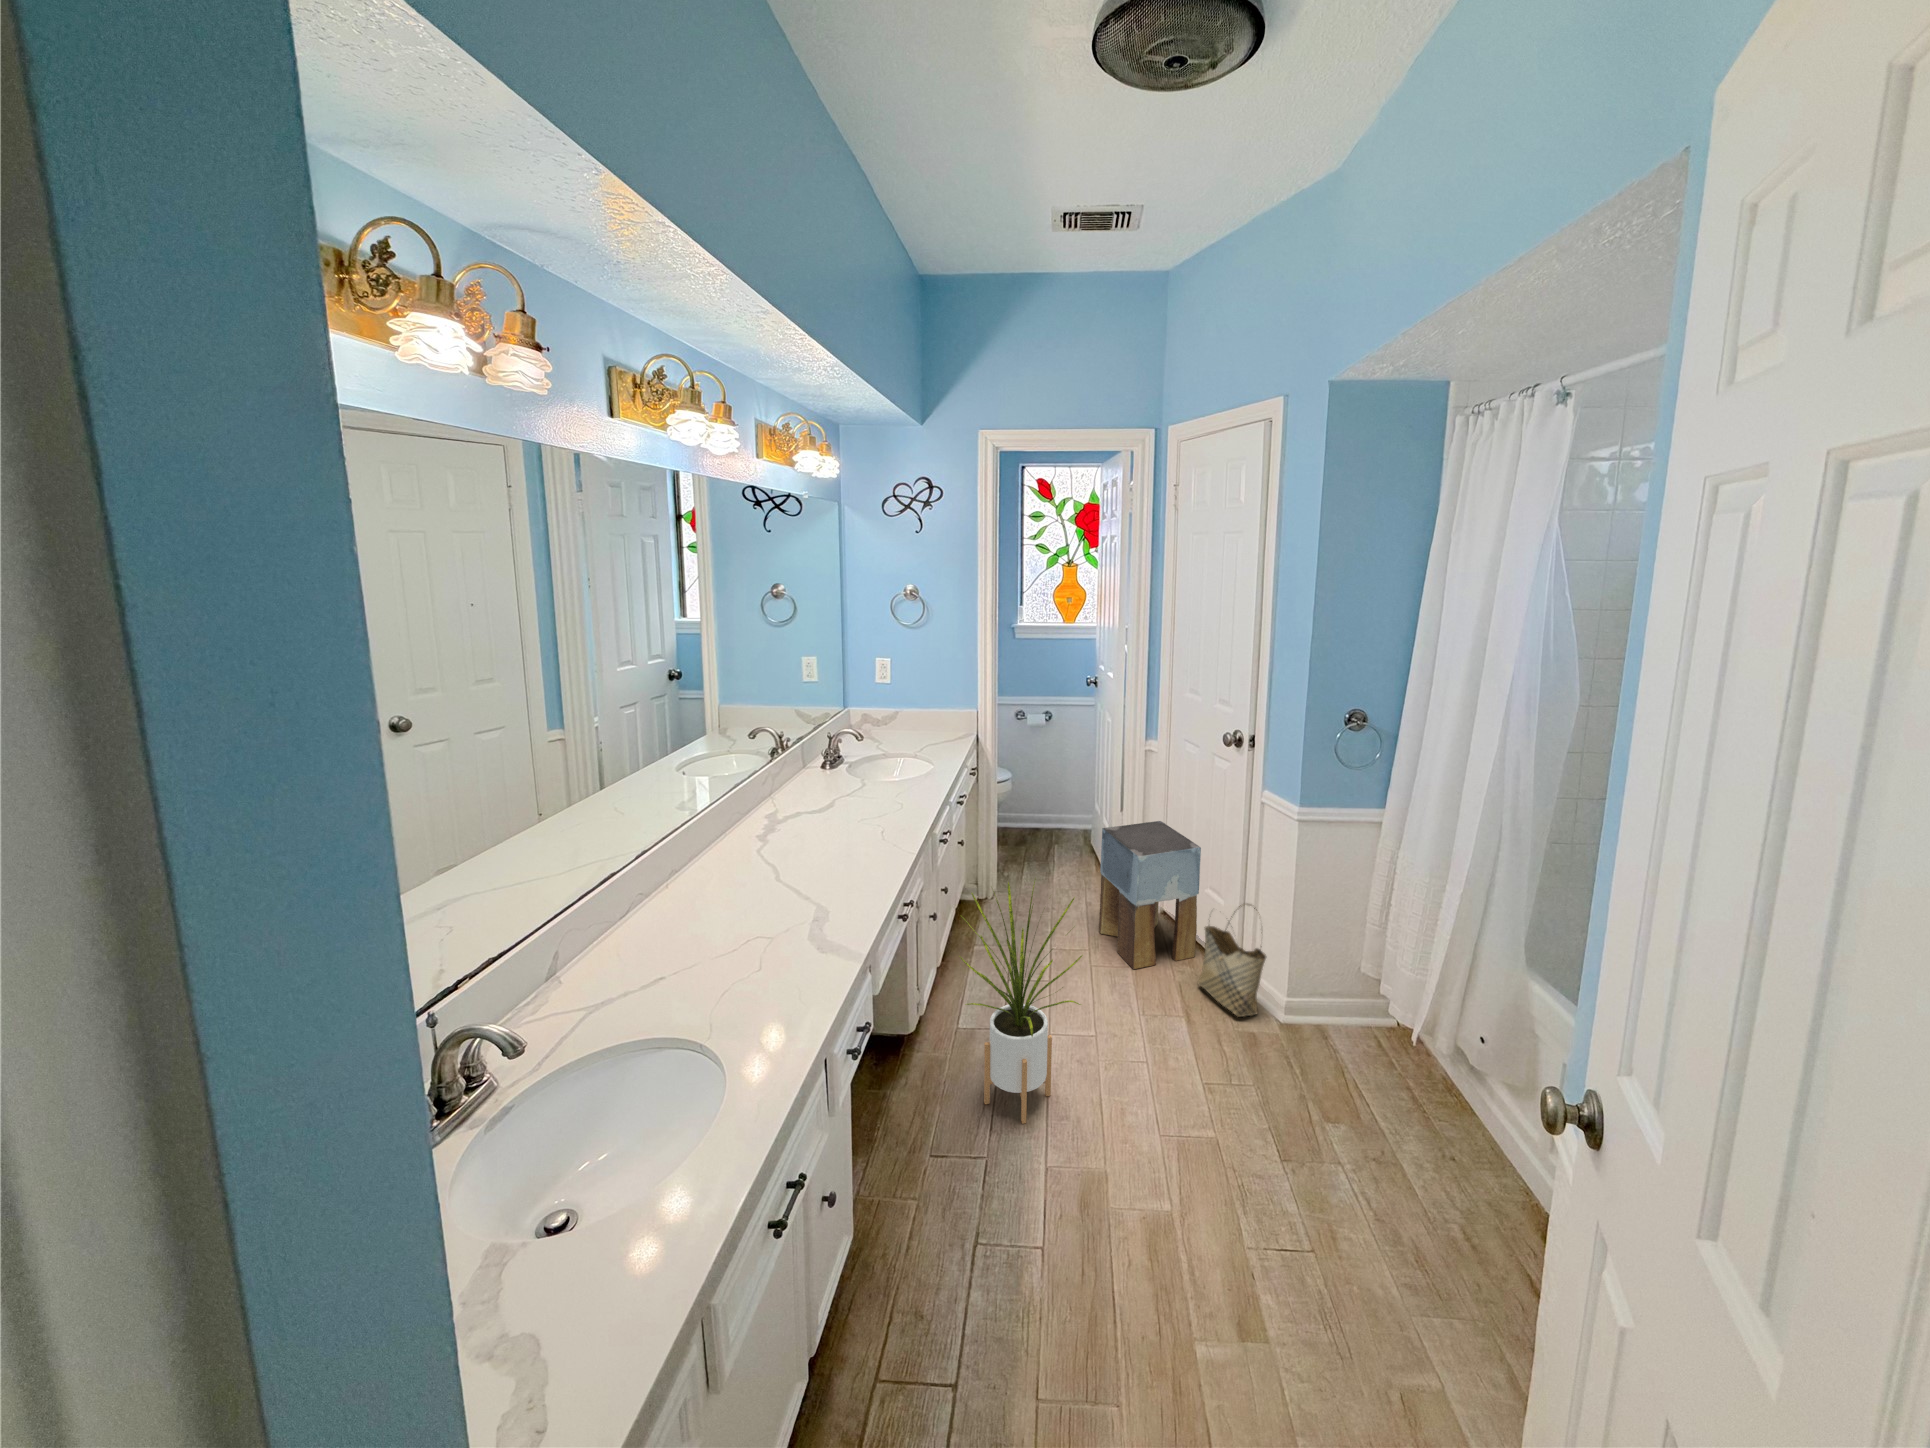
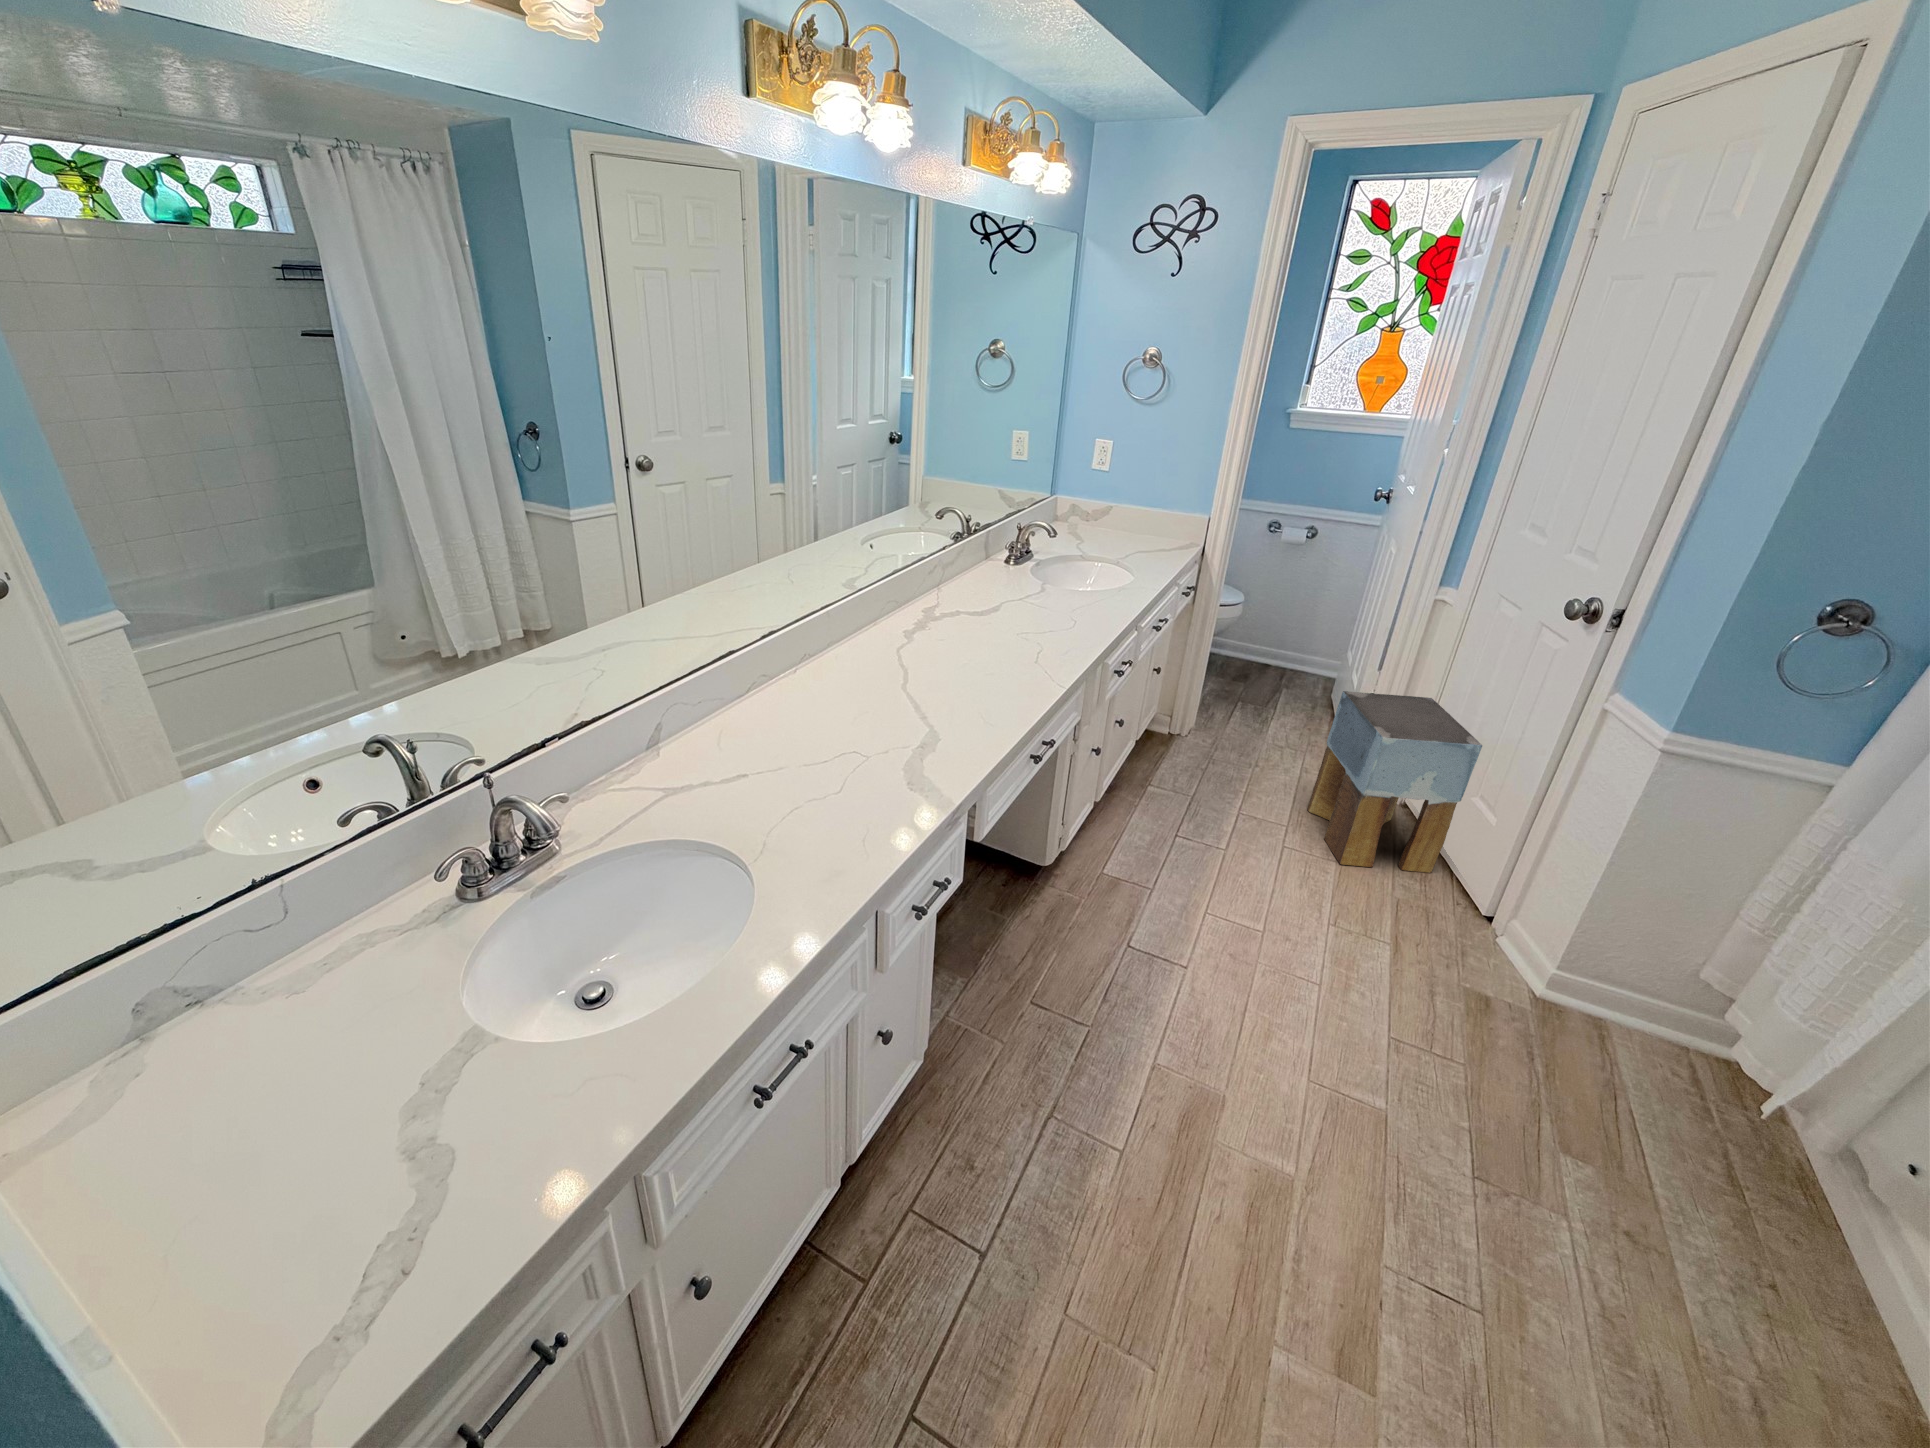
house plant: present [959,881,1083,1124] -> none [1111,733,1274,988]
woven basket: present [1198,904,1266,1017] -> none [1425,827,1548,968]

